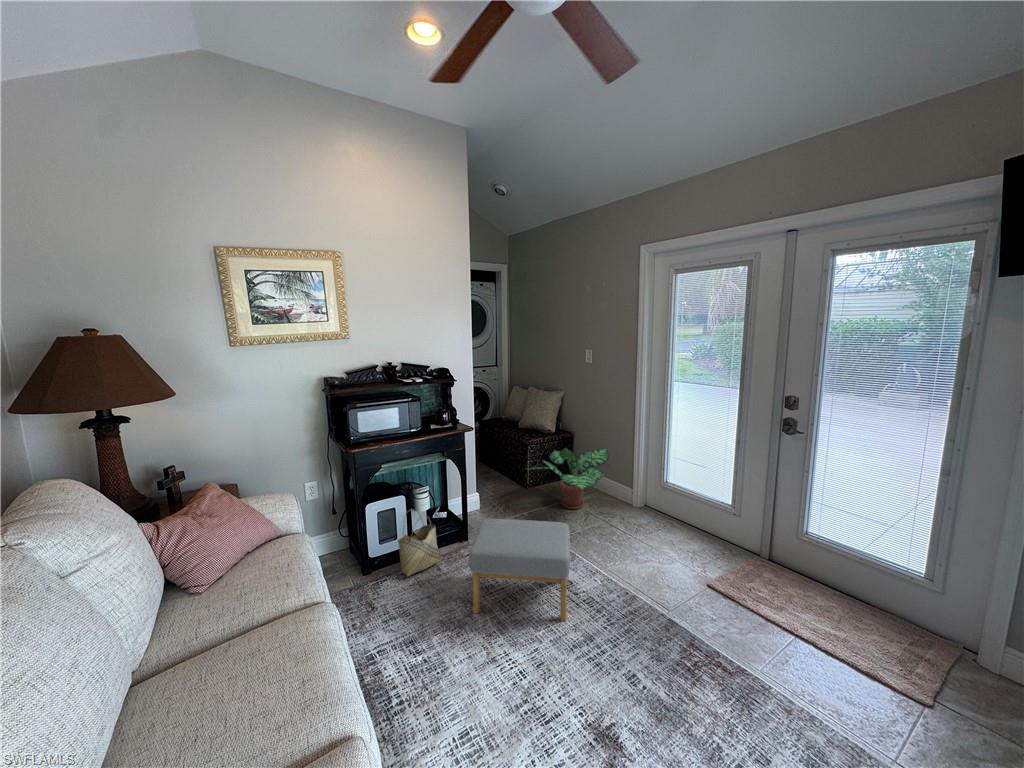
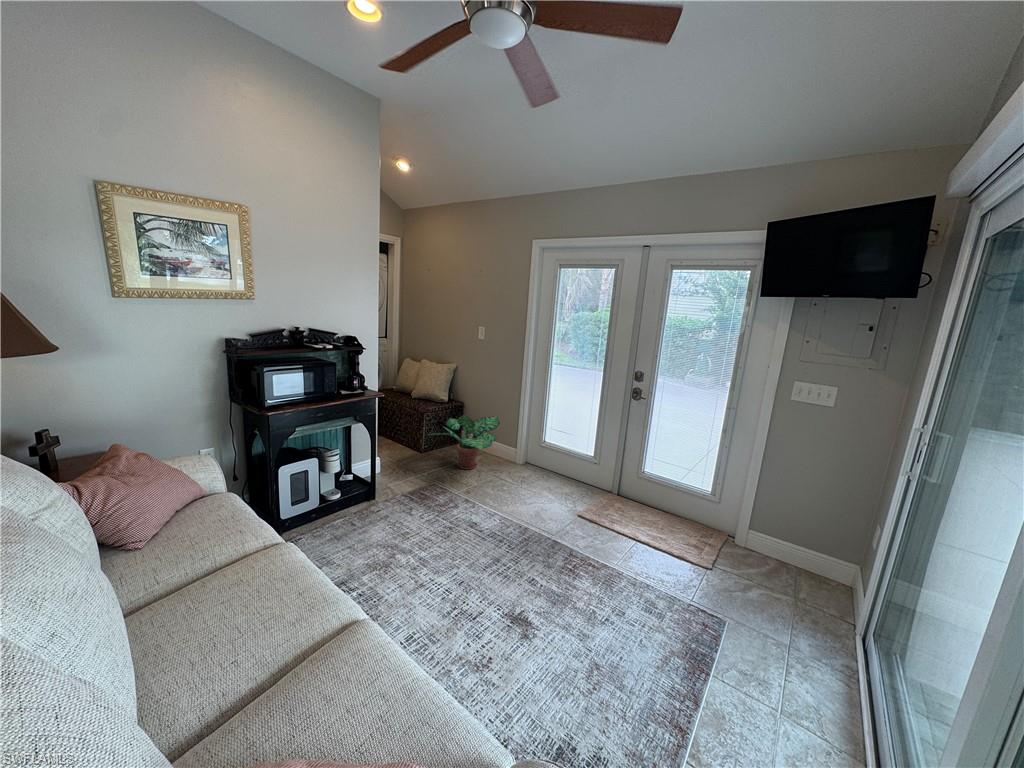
woven basket: present [398,510,439,577] -> none [313,472,352,535]
footstool: present [469,519,570,621] -> none [394,475,482,555]

